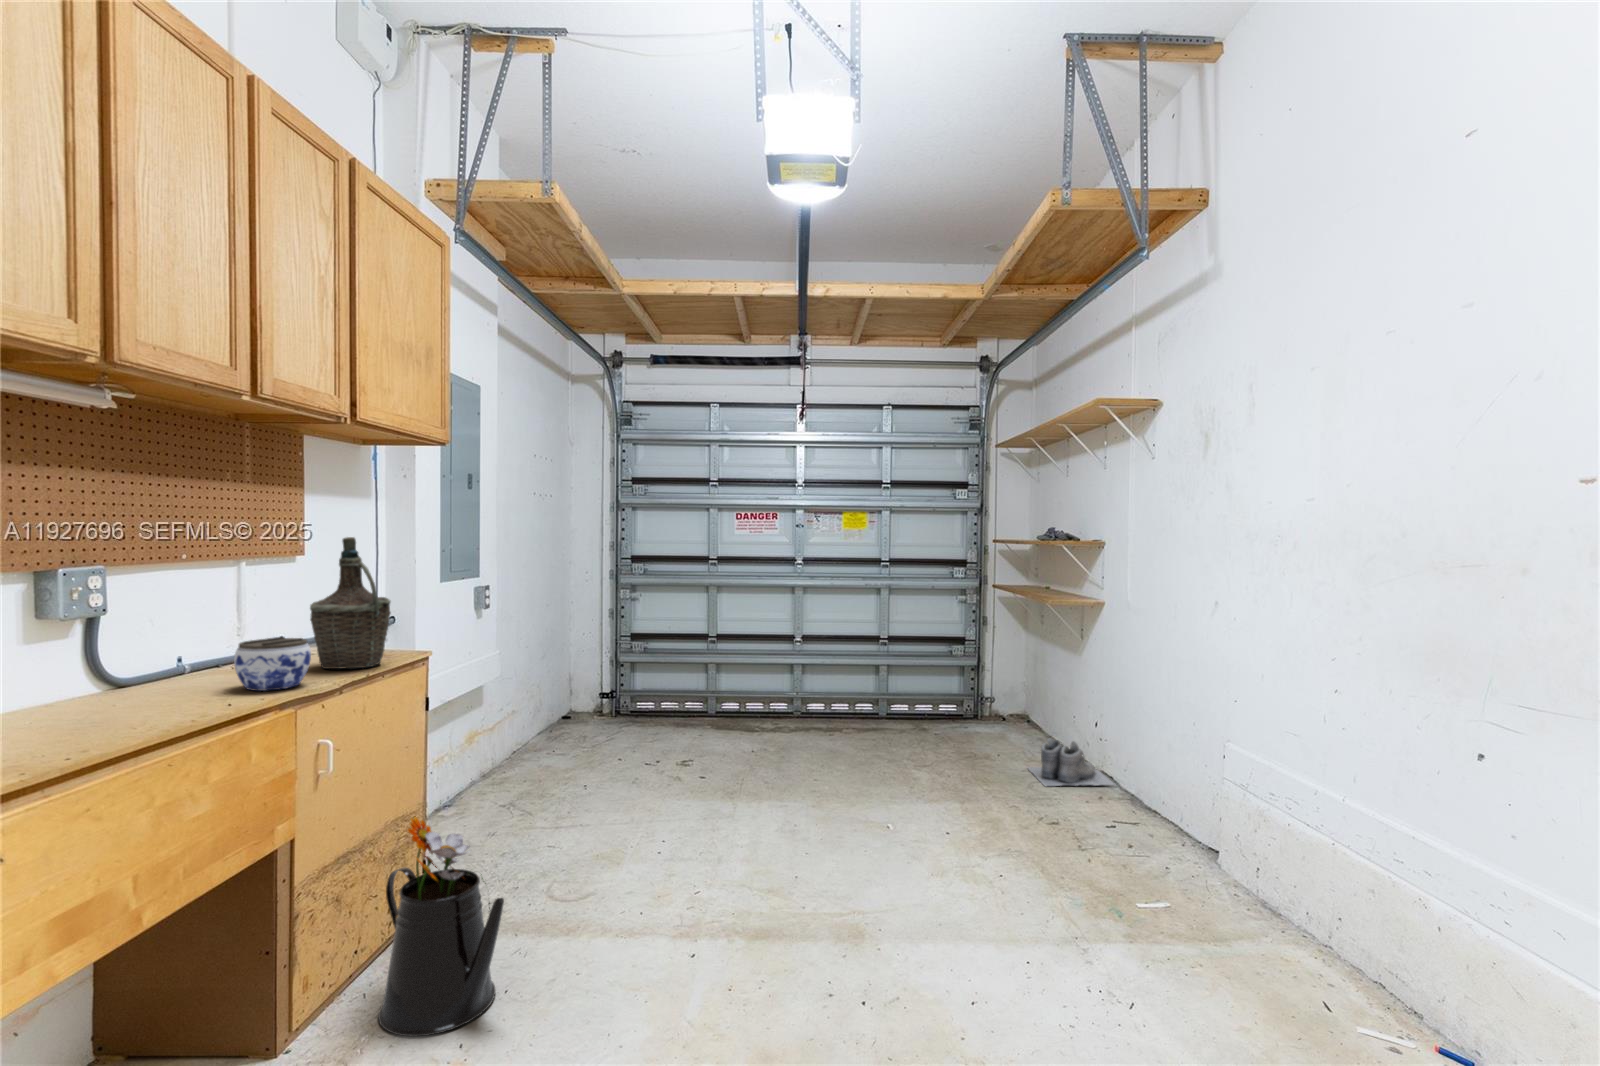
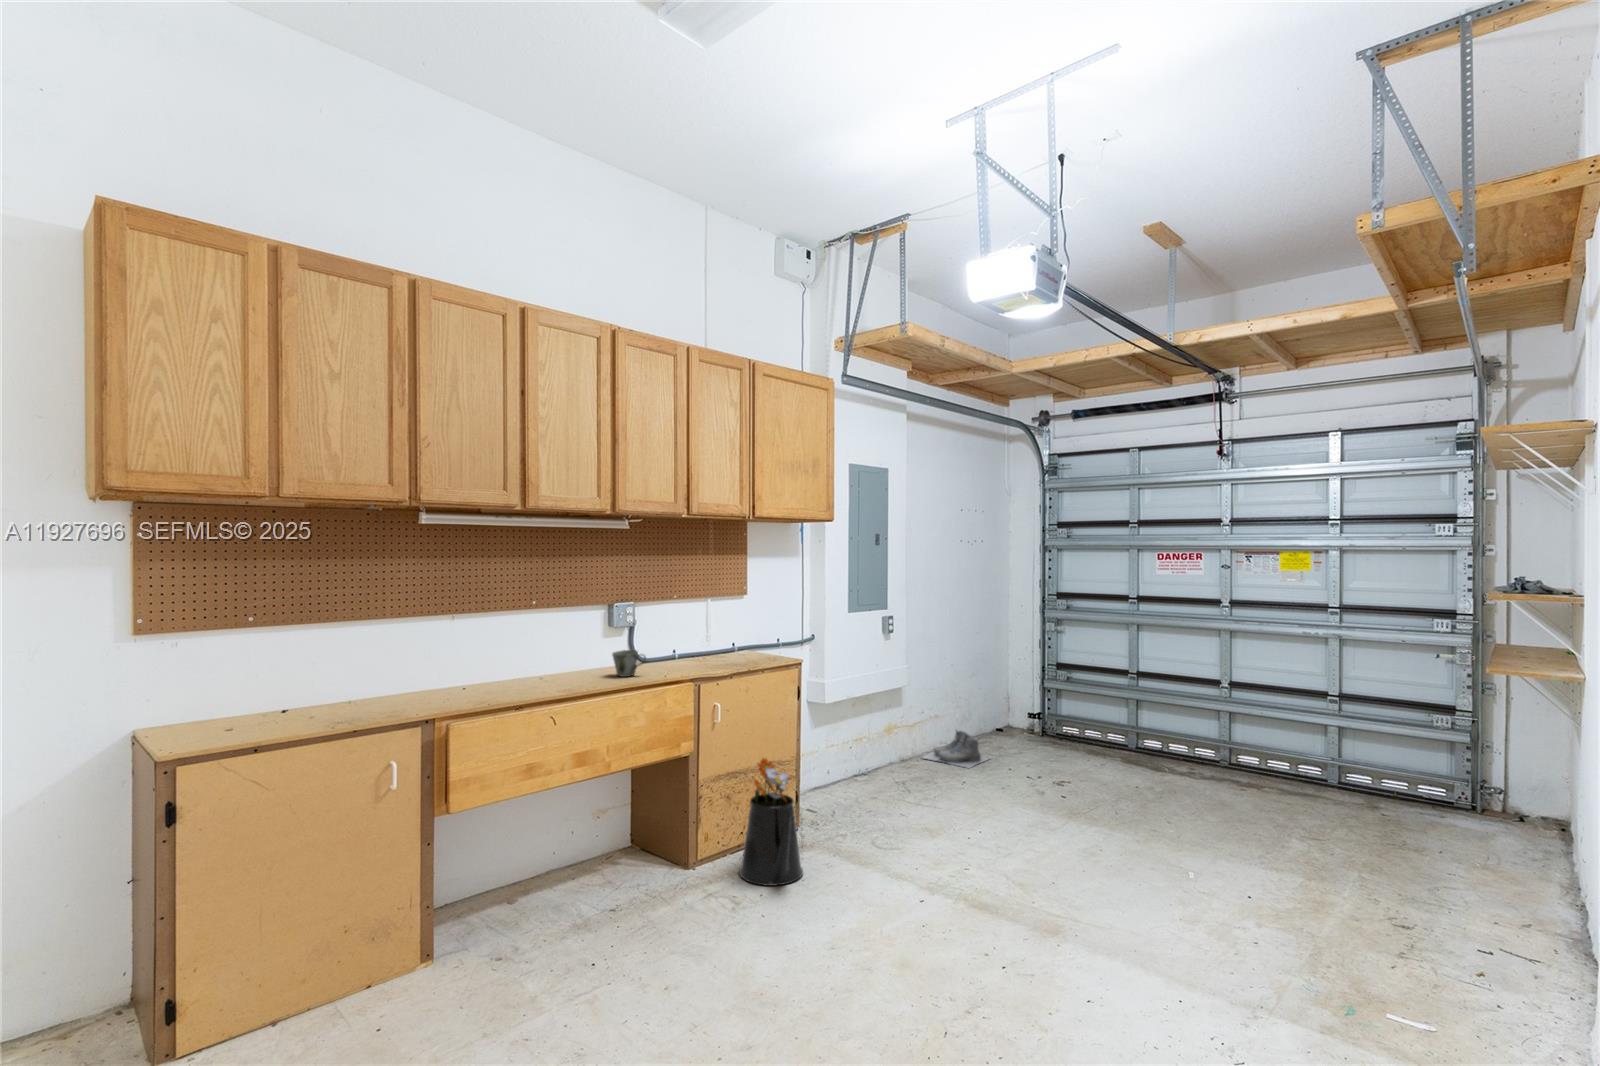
bottle: present [310,537,391,669] -> none [727,587,769,665]
jar: present [234,637,311,691] -> none [680,643,715,672]
mug: none [81,662,174,721] -> present [612,650,646,677]
boots: present [1028,738,1114,786] -> present [923,731,989,768]

